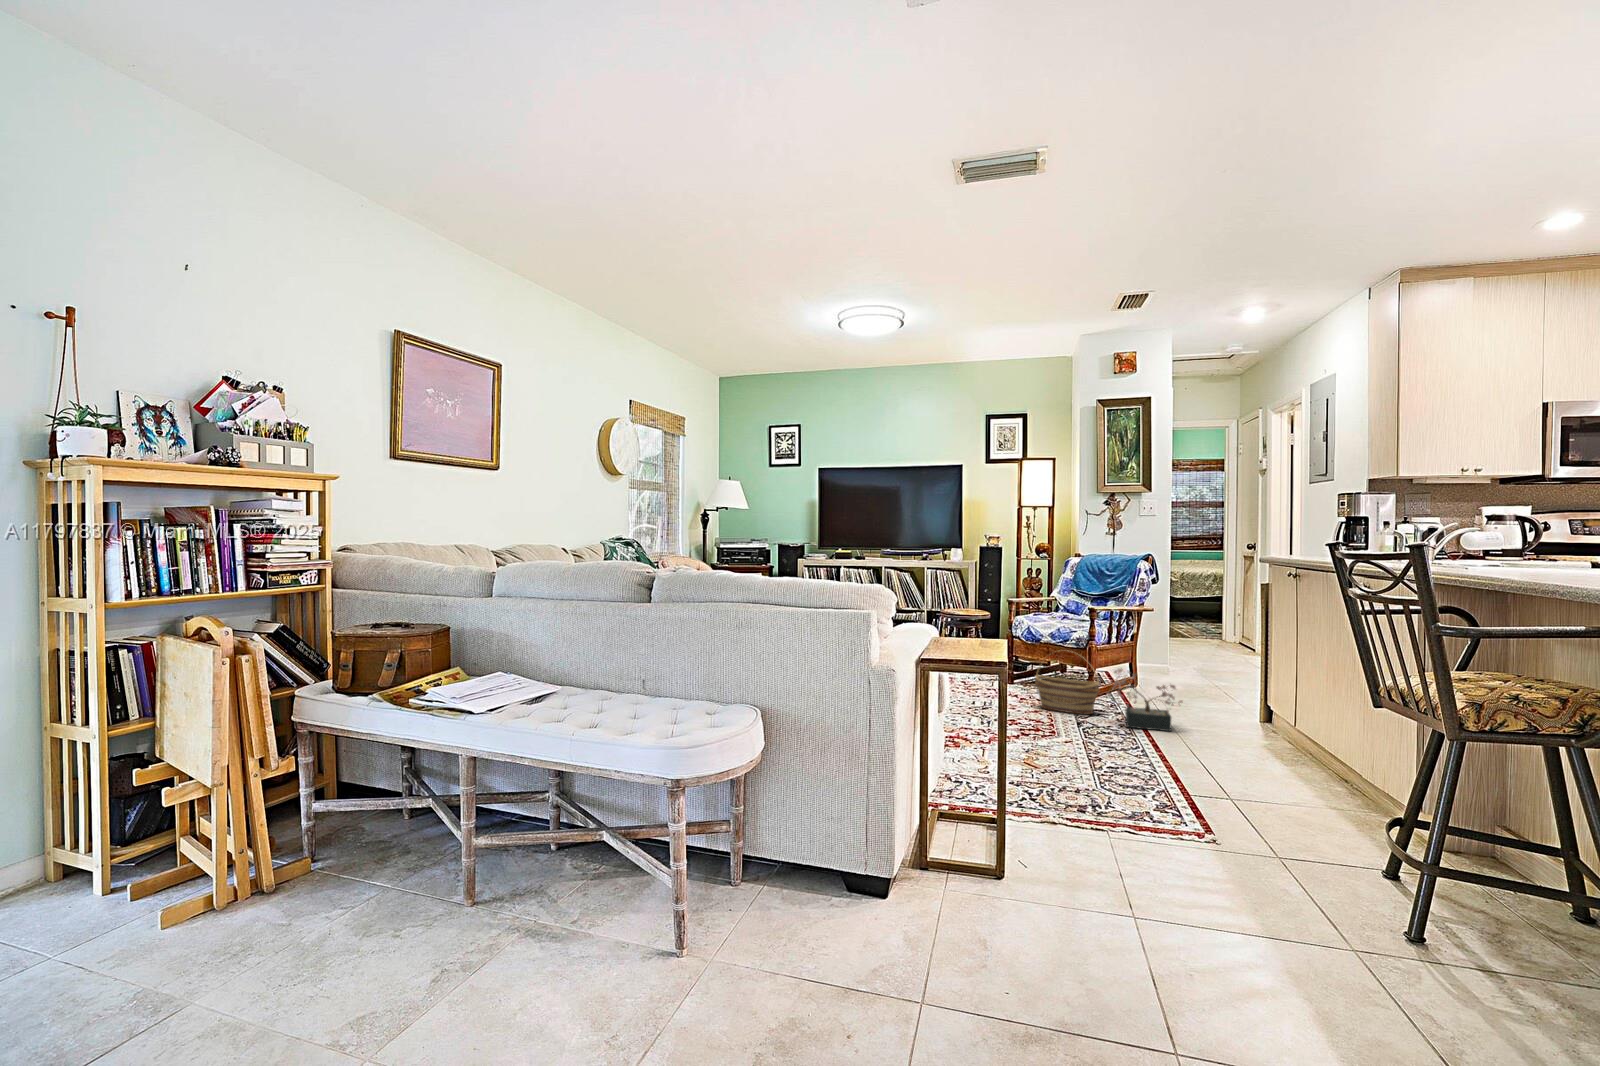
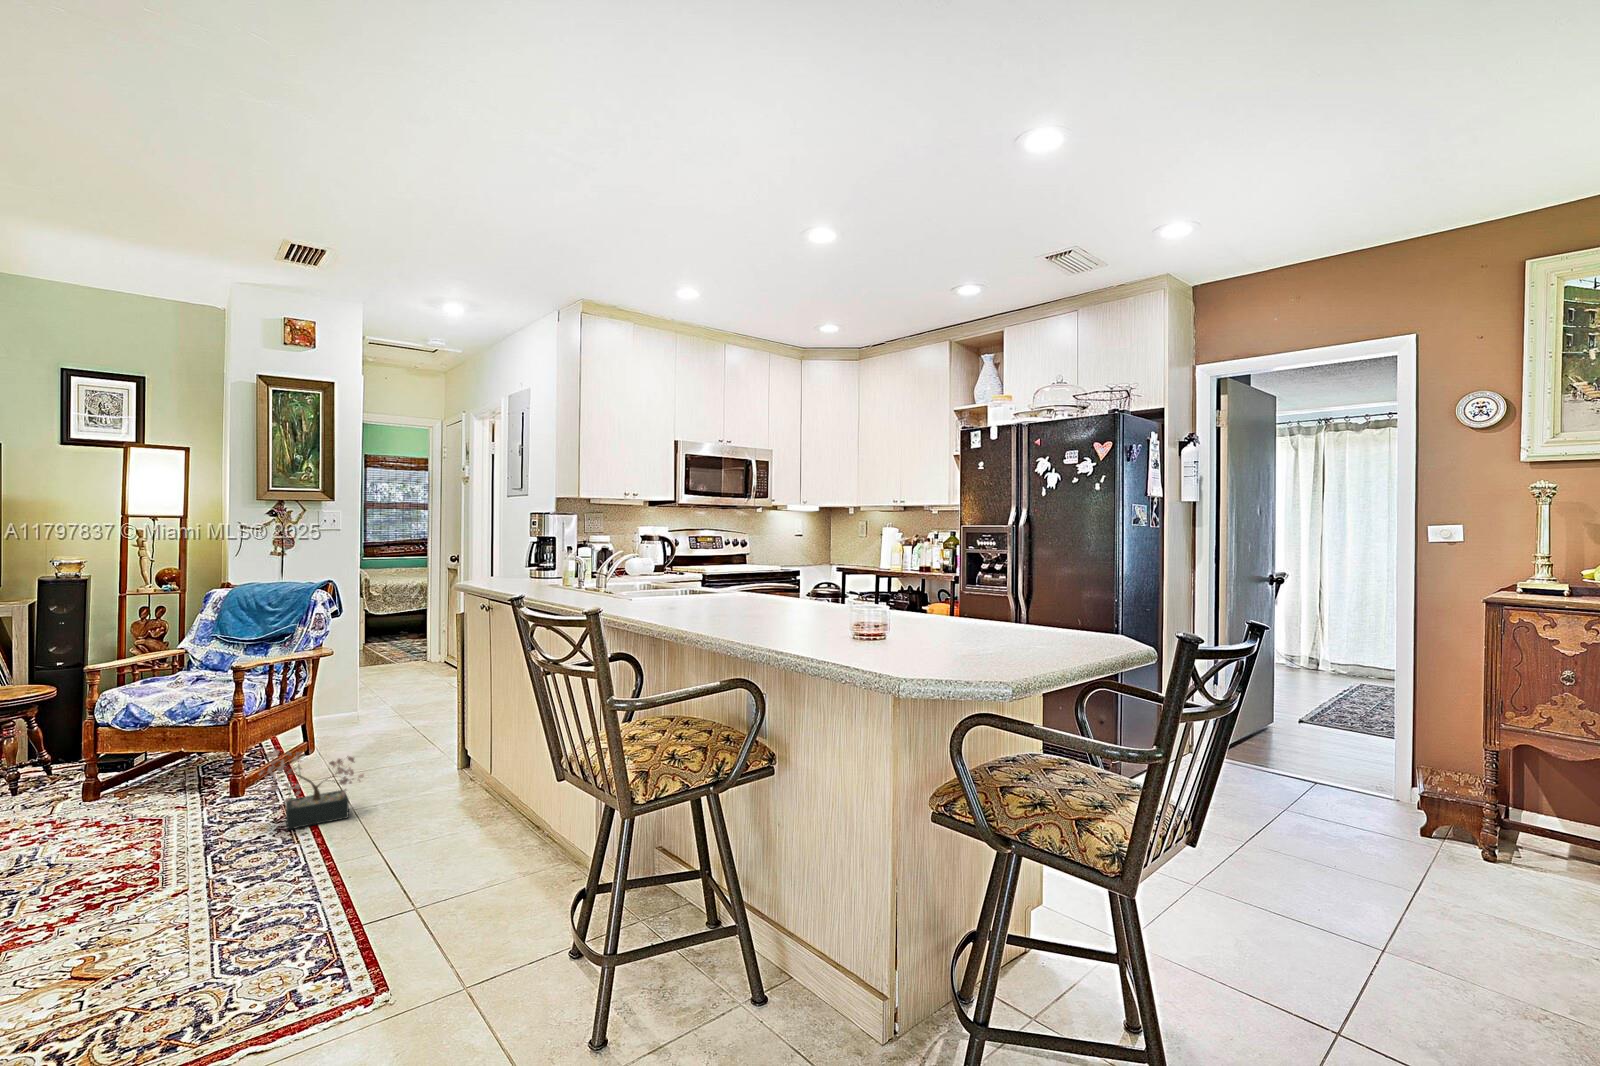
basket: present [1035,662,1099,714] -> none [135,737,247,833]

